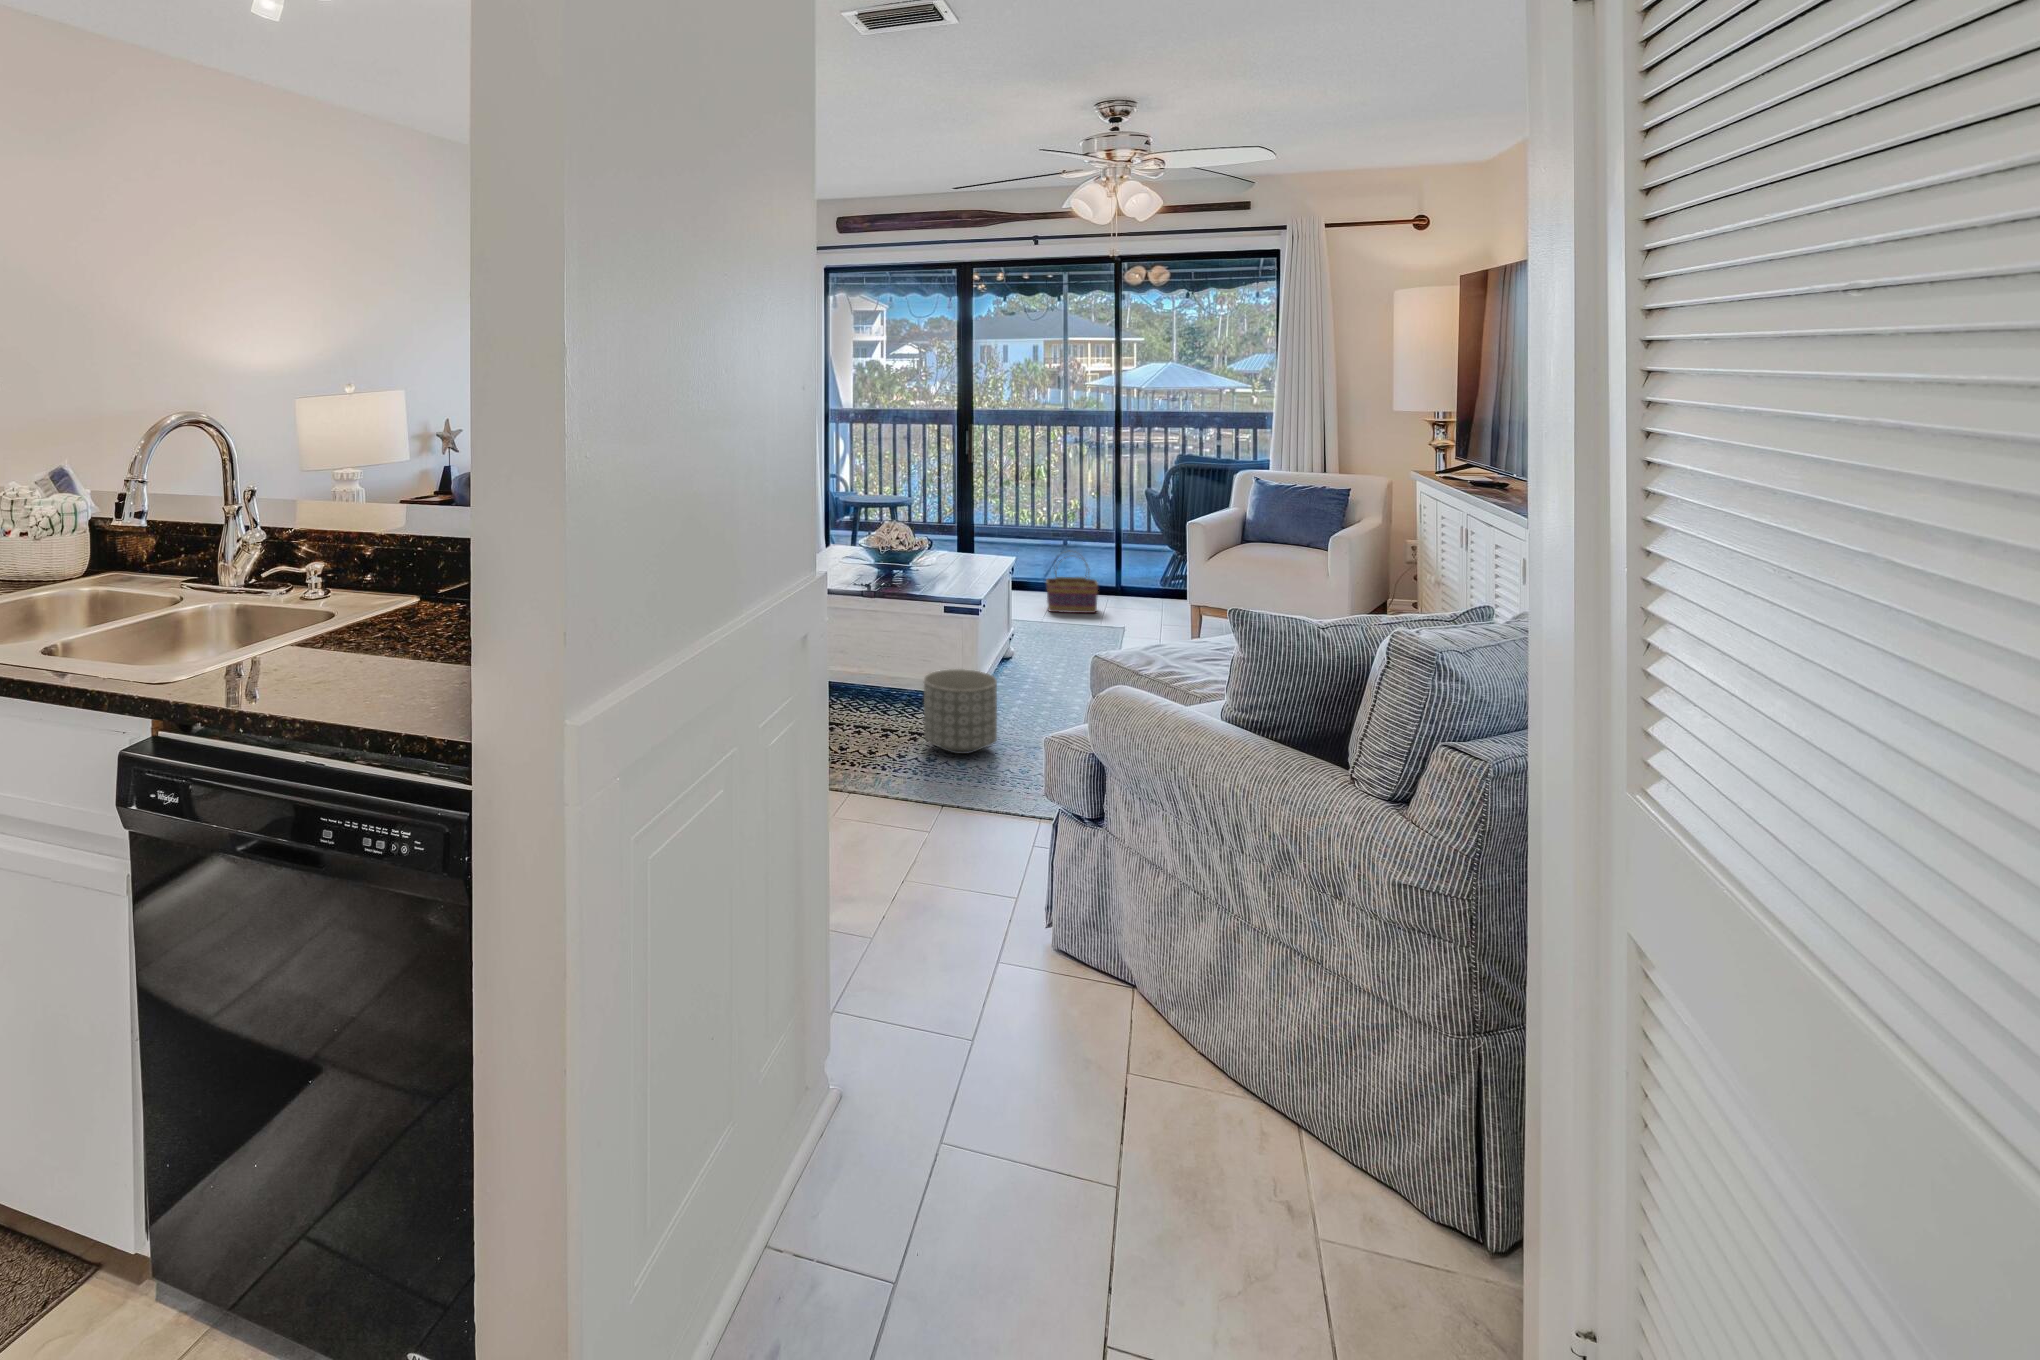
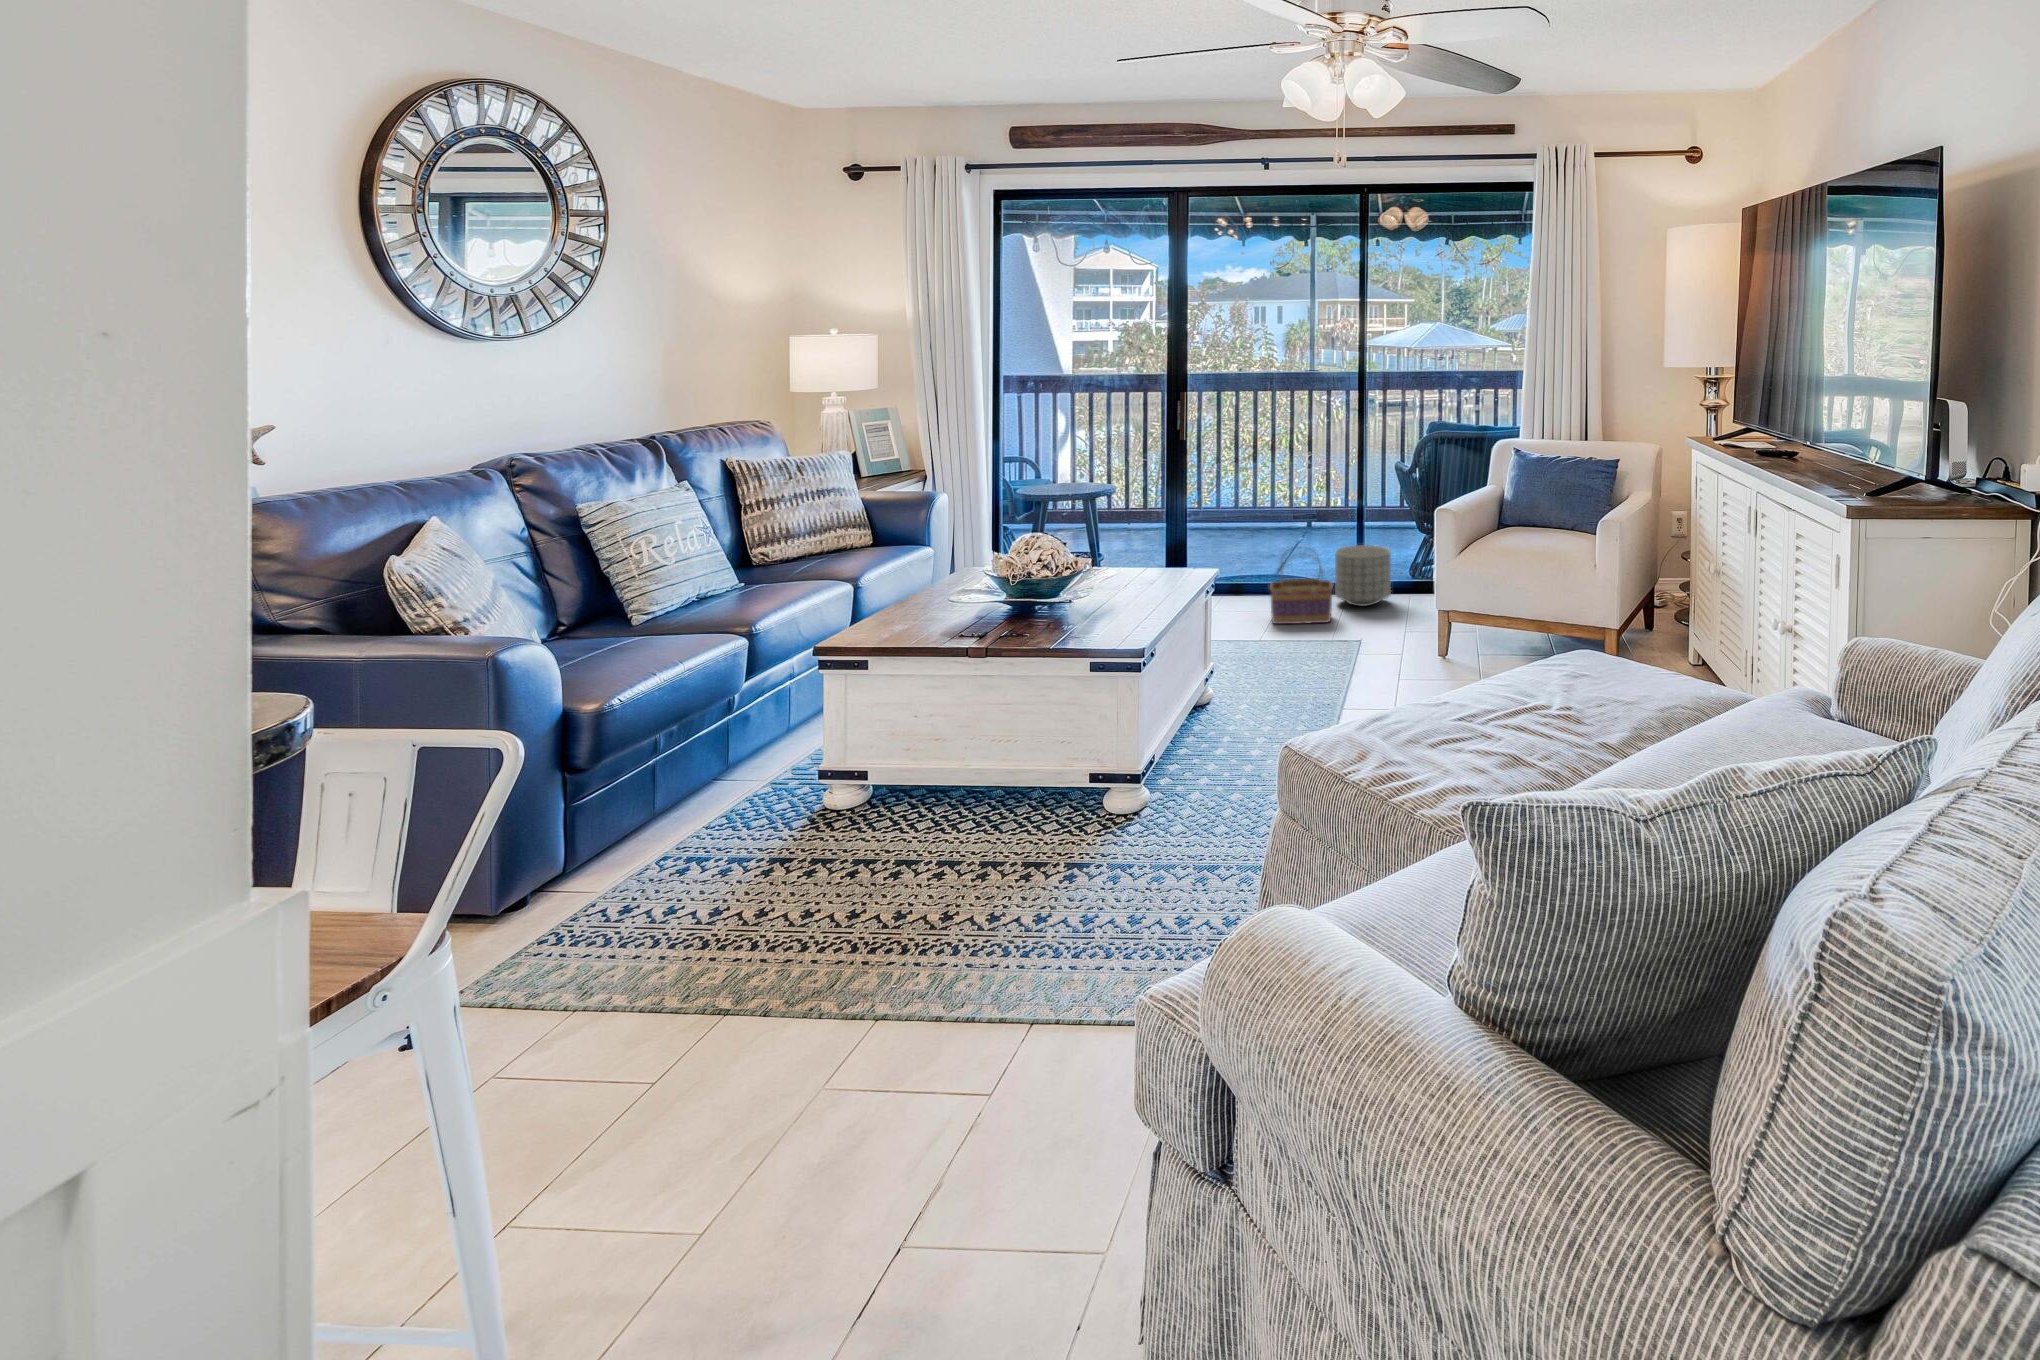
planter: present [924,669,997,754] -> present [1335,545,1391,606]

